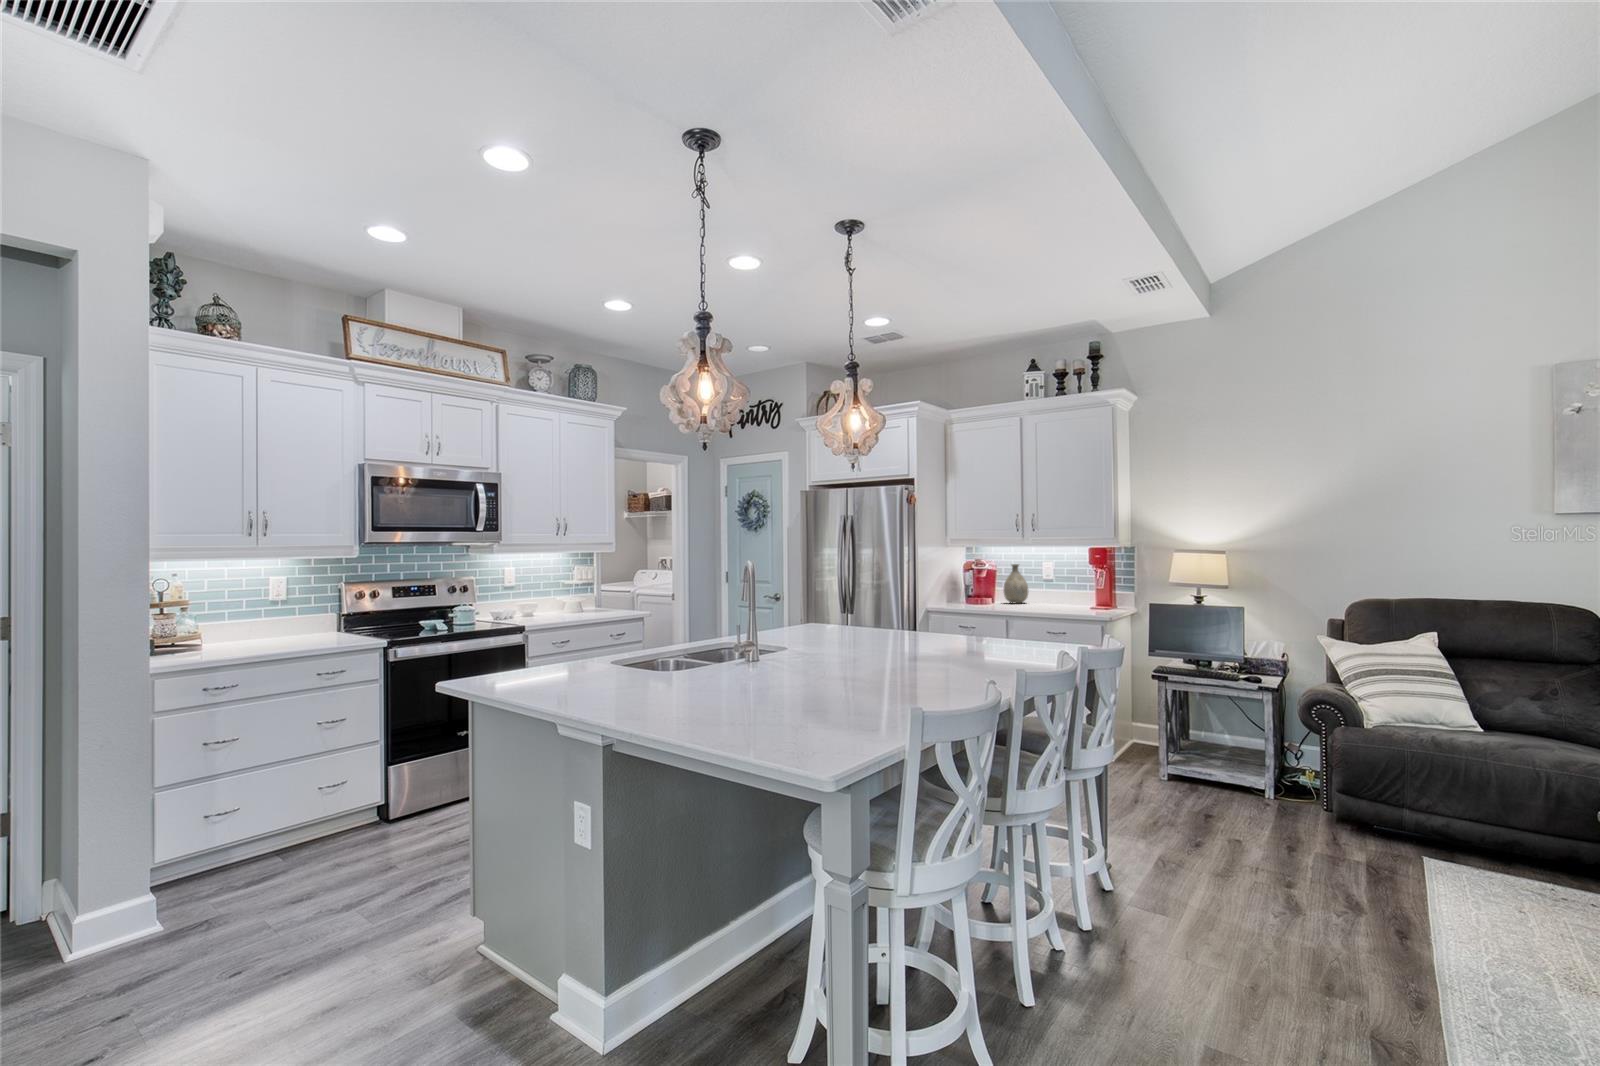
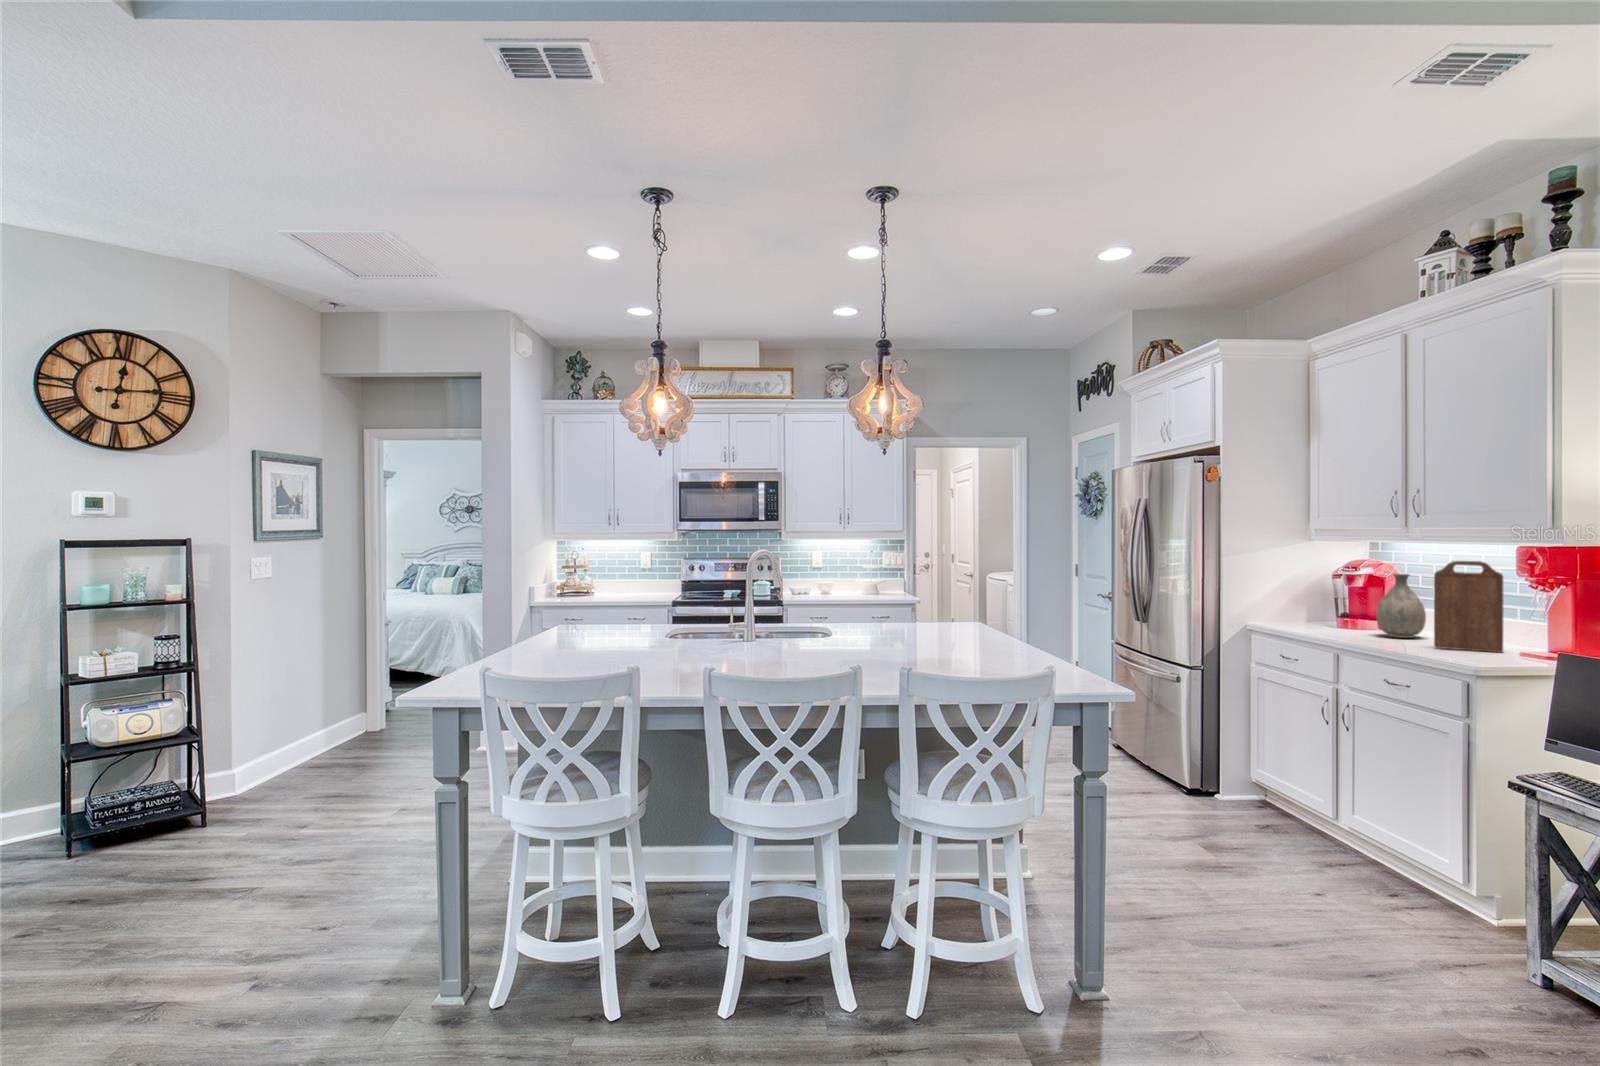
cutting board: none [1052,553,1081,605] -> present [1434,561,1503,653]

